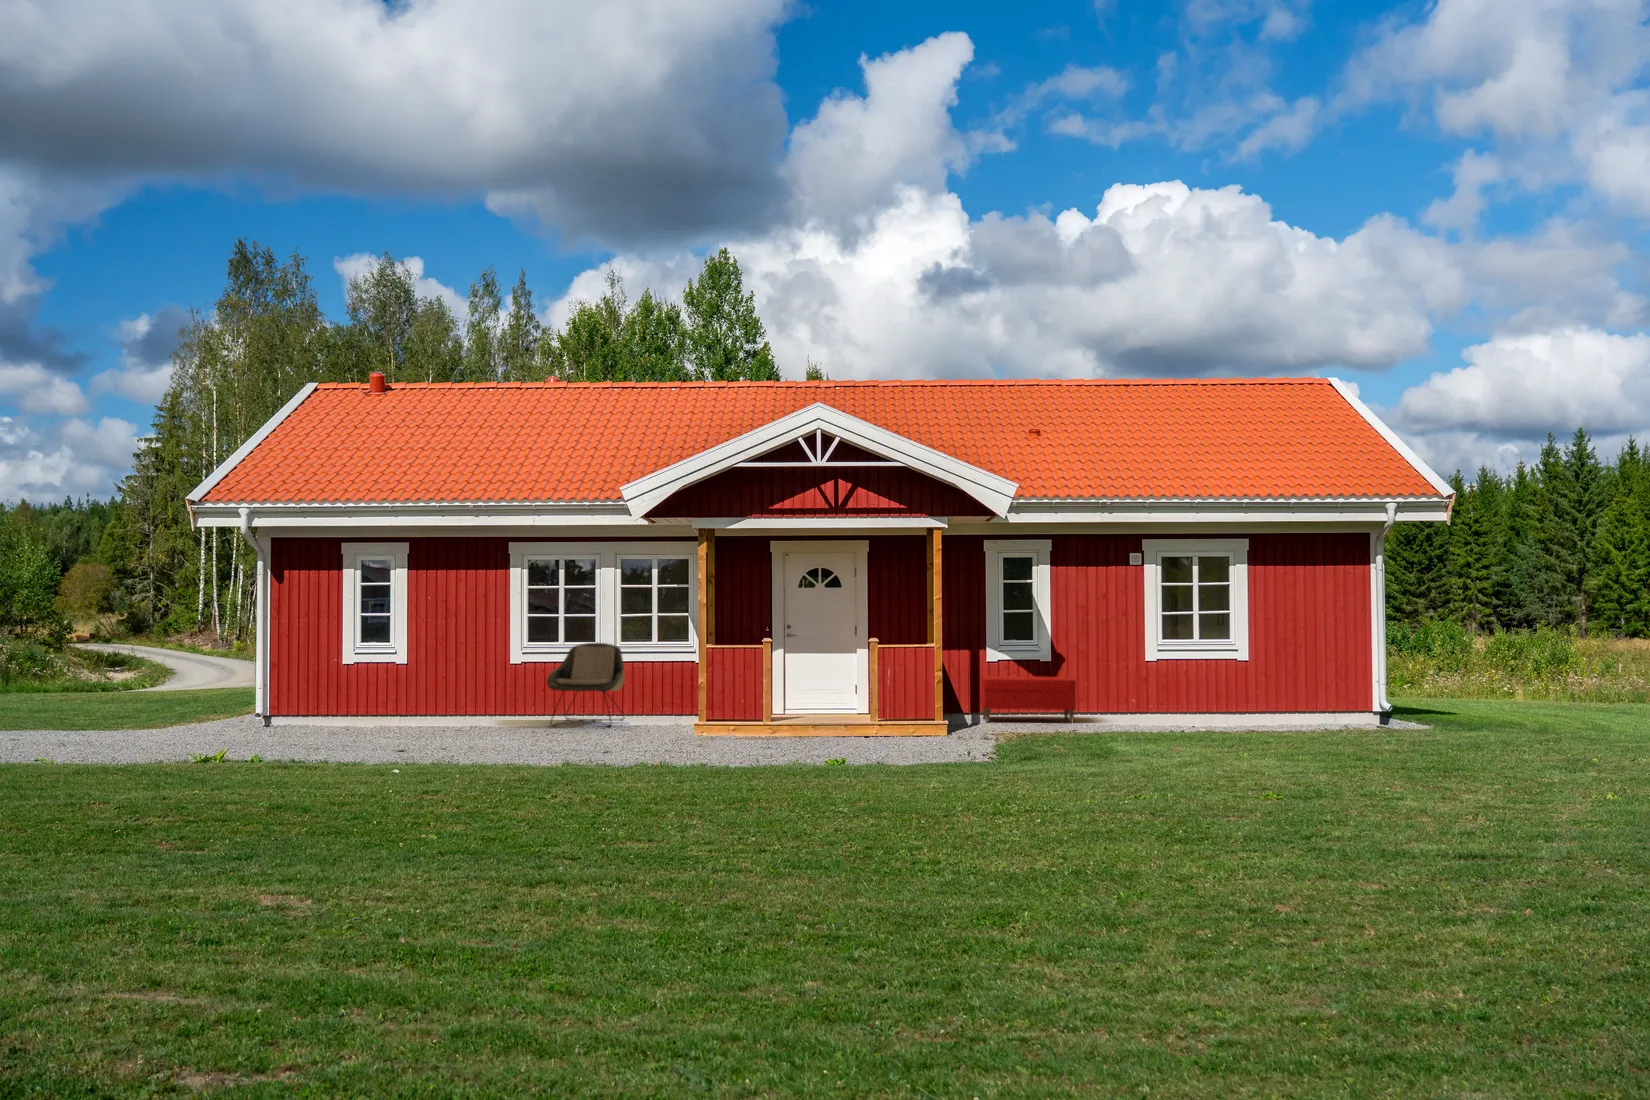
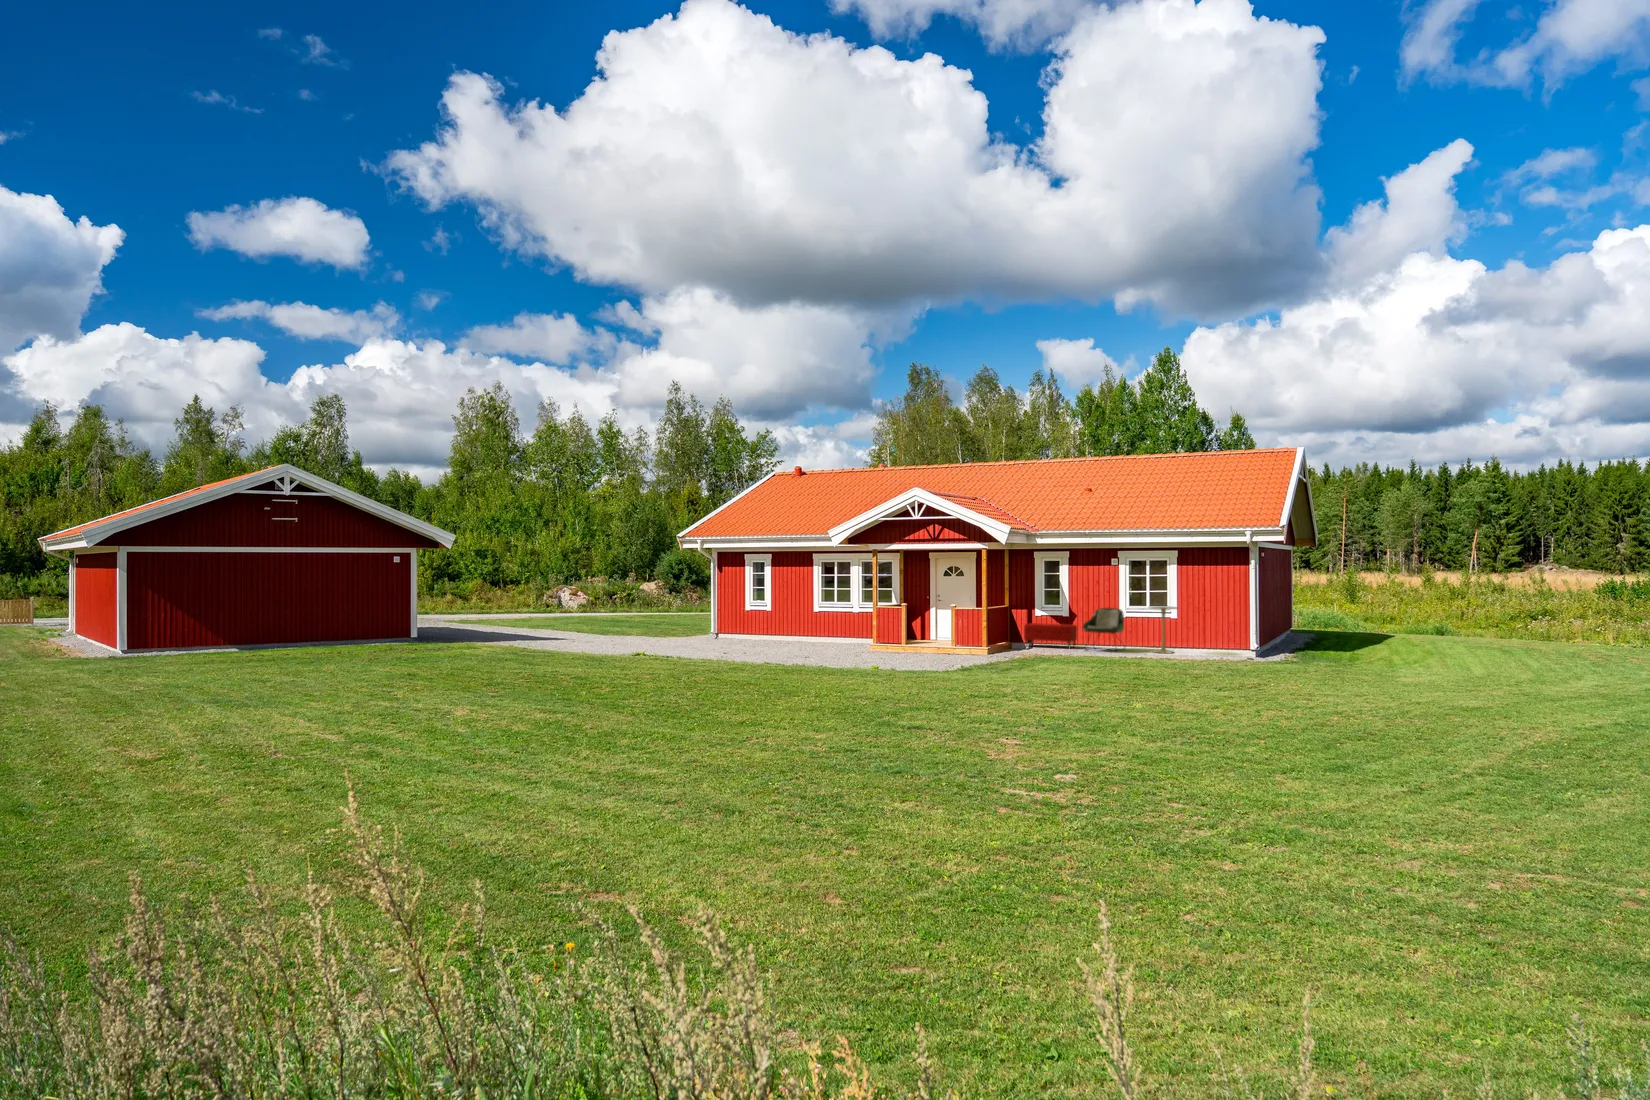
pedestal table: none [1213,639,1269,725] -> present [1150,606,1178,653]
lounge chair: present [547,643,625,727] -> present [1083,608,1124,652]

